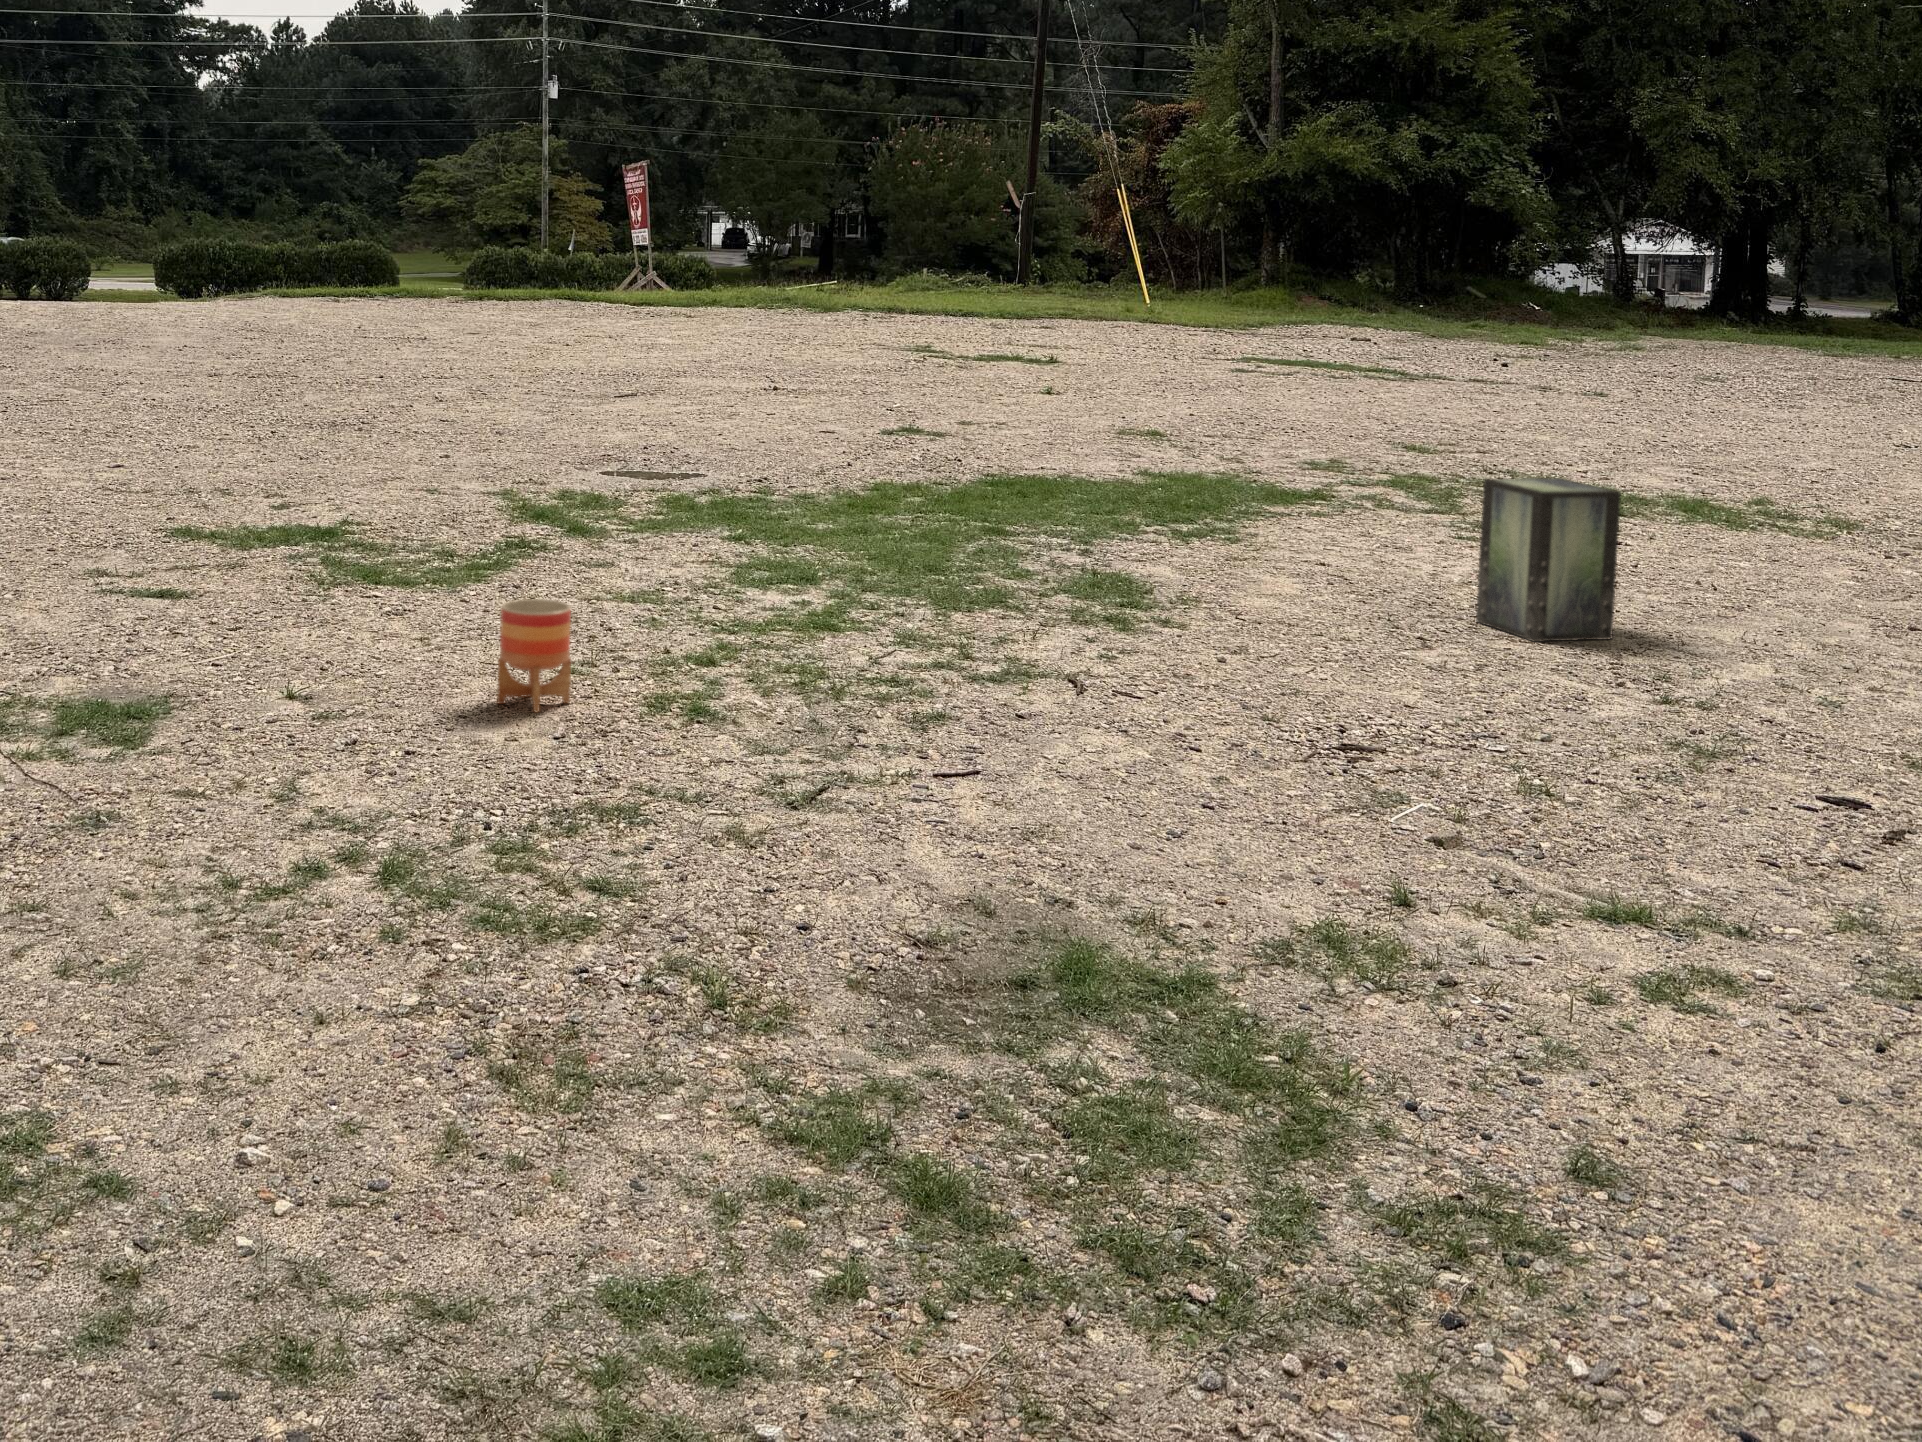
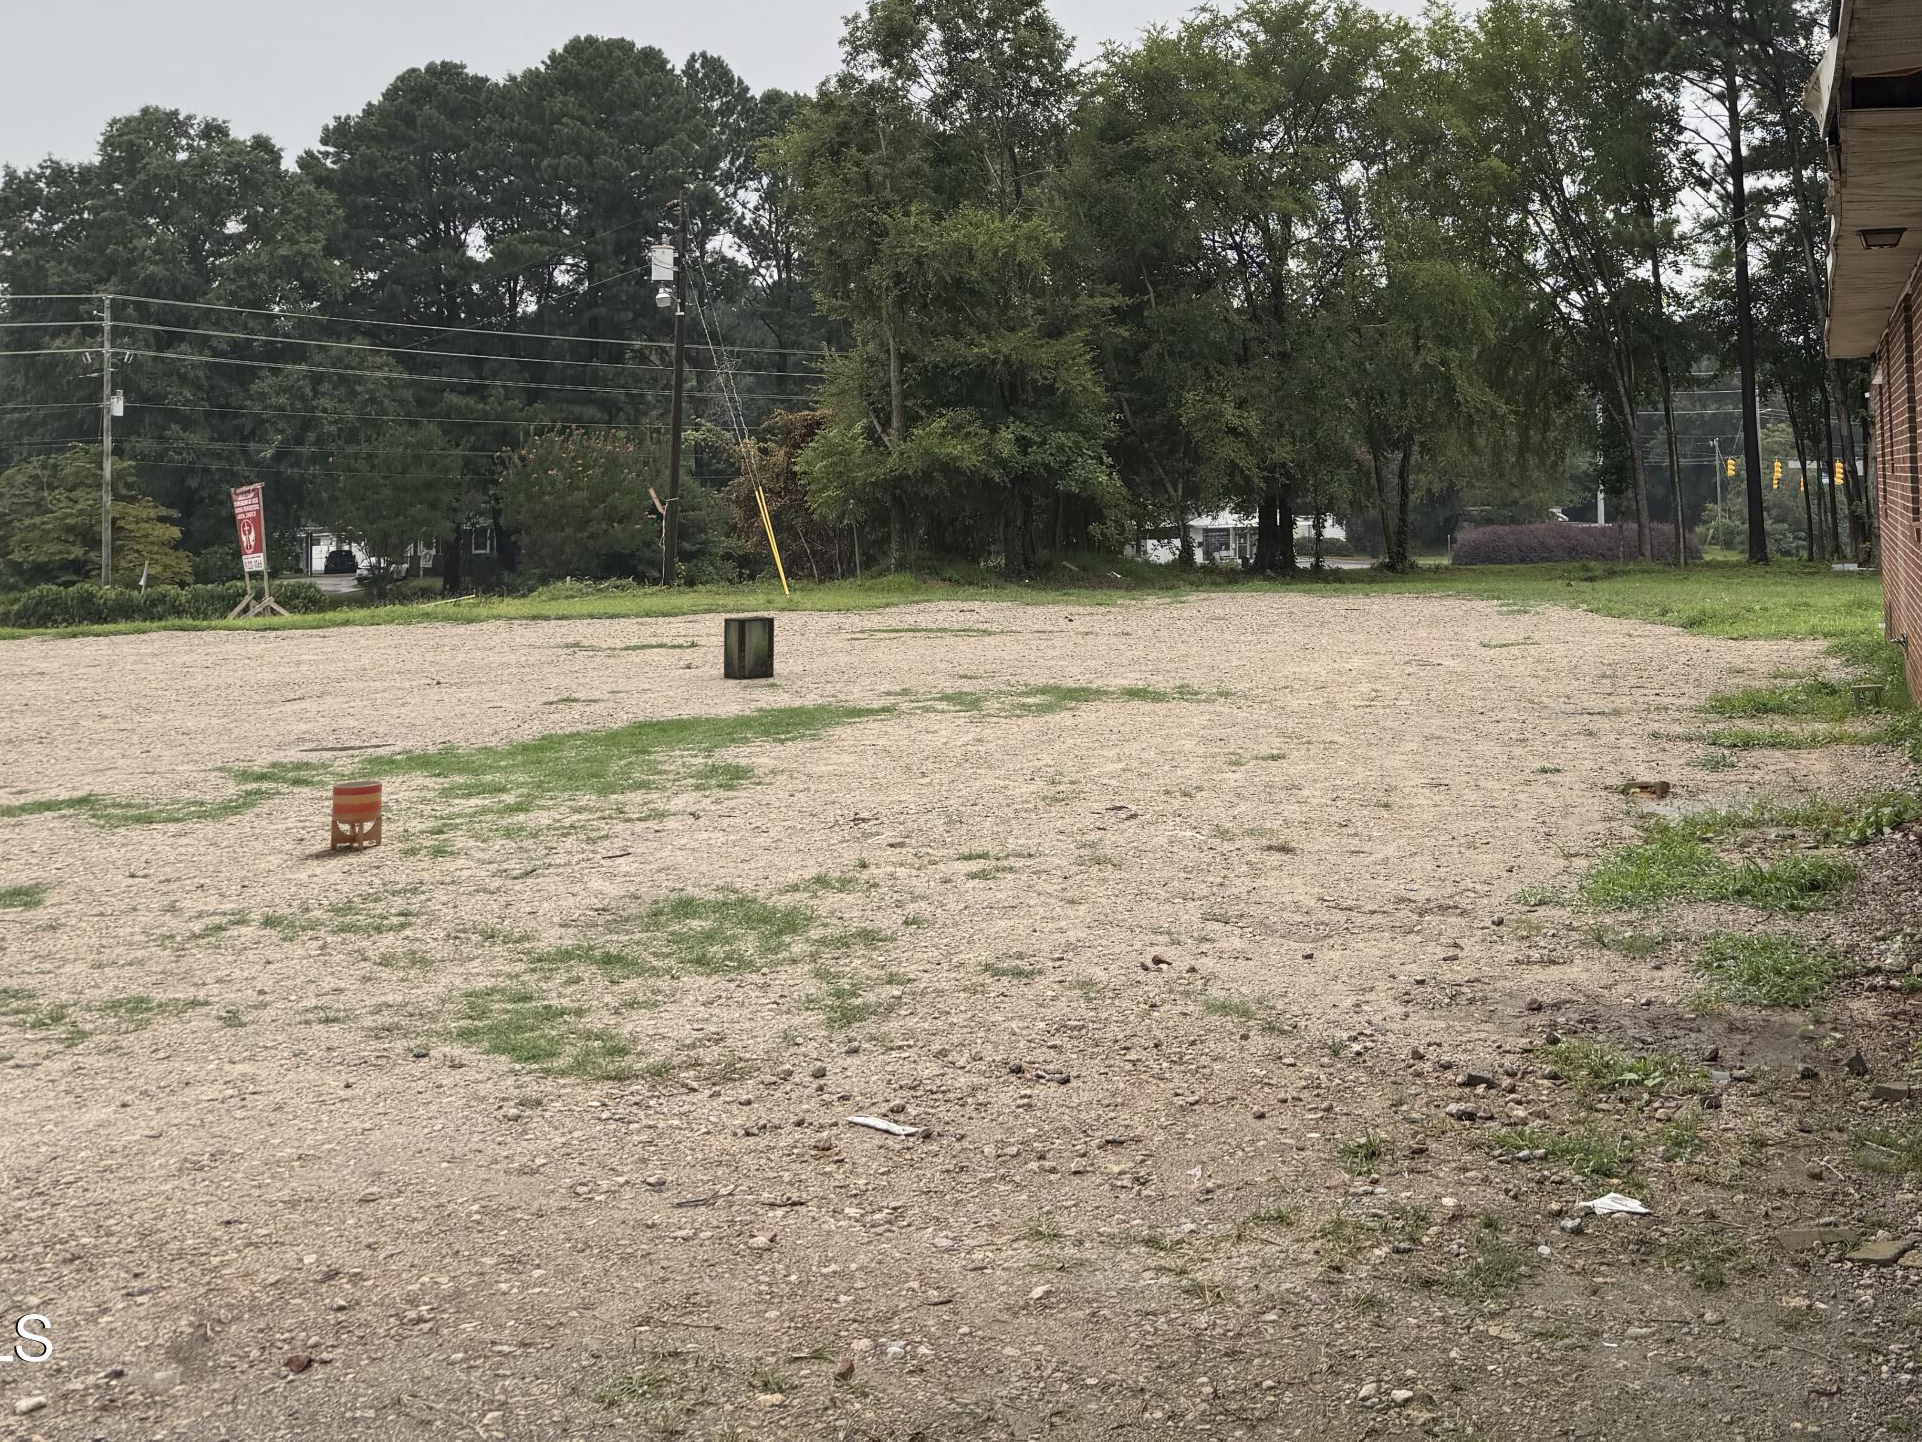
storage box: present [1476,478,1621,642] -> present [724,617,774,680]

